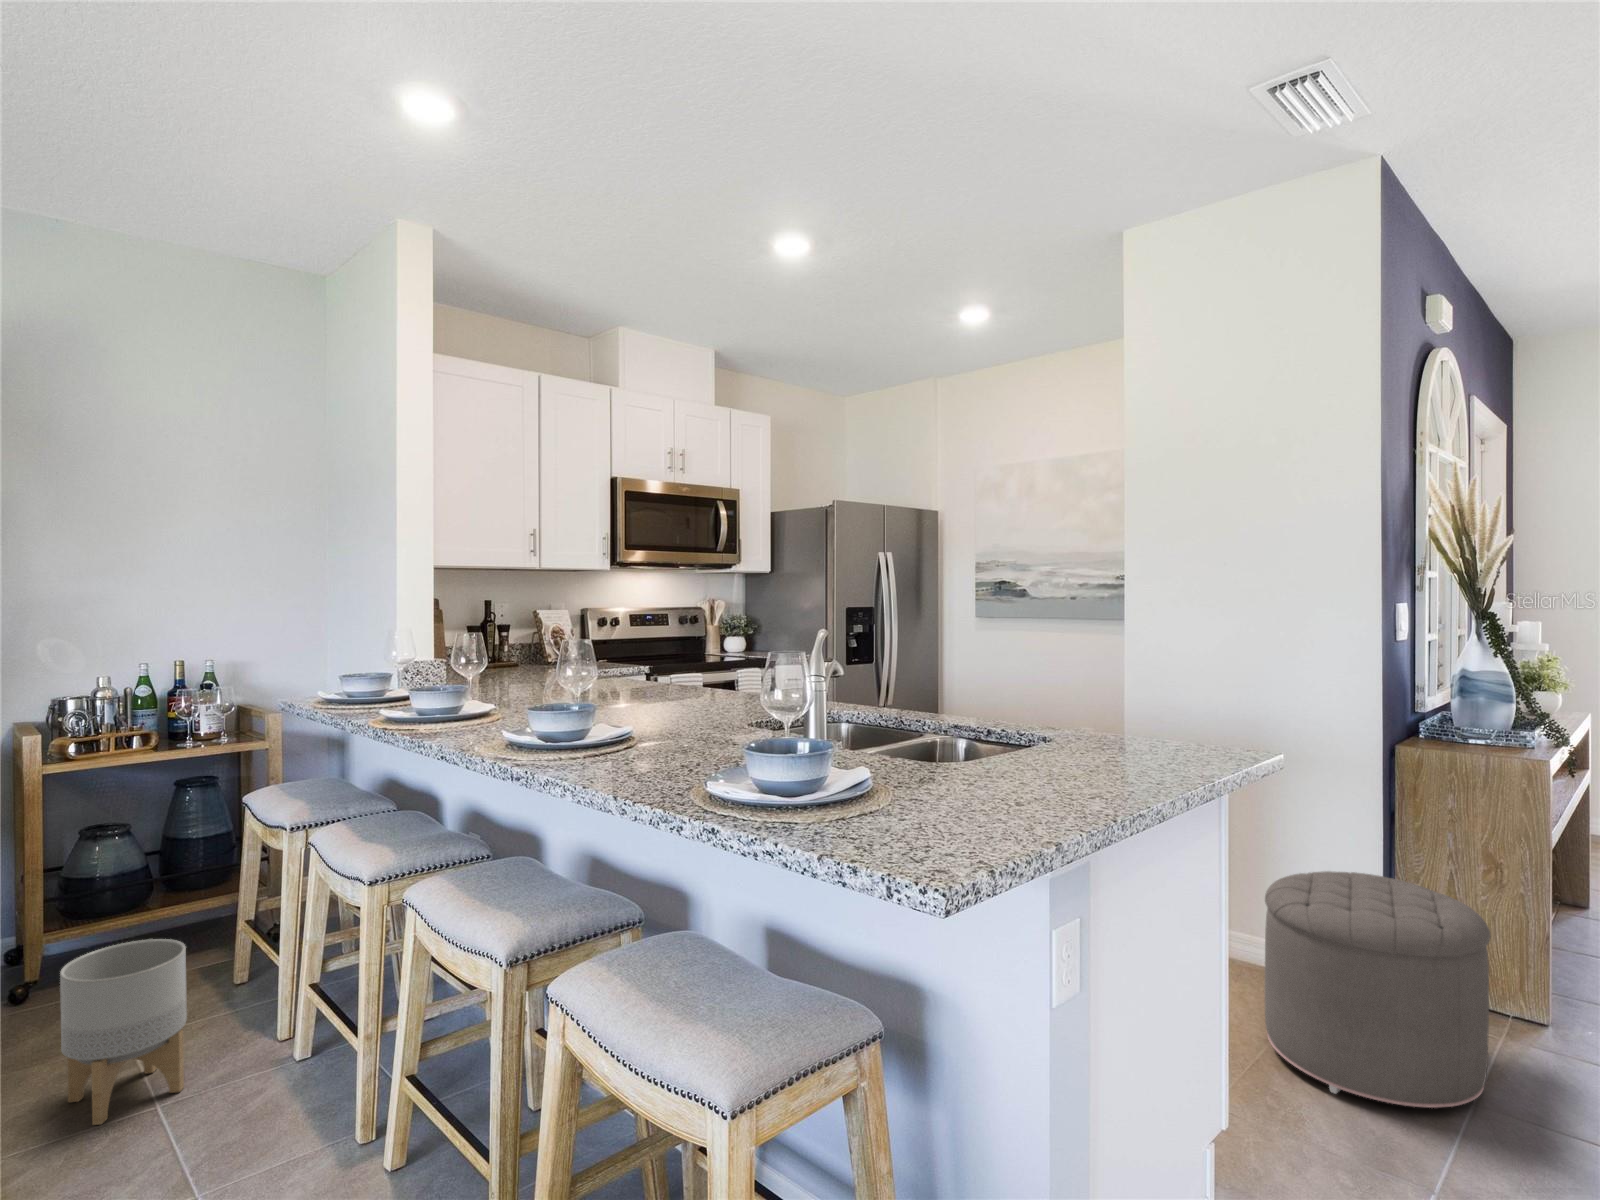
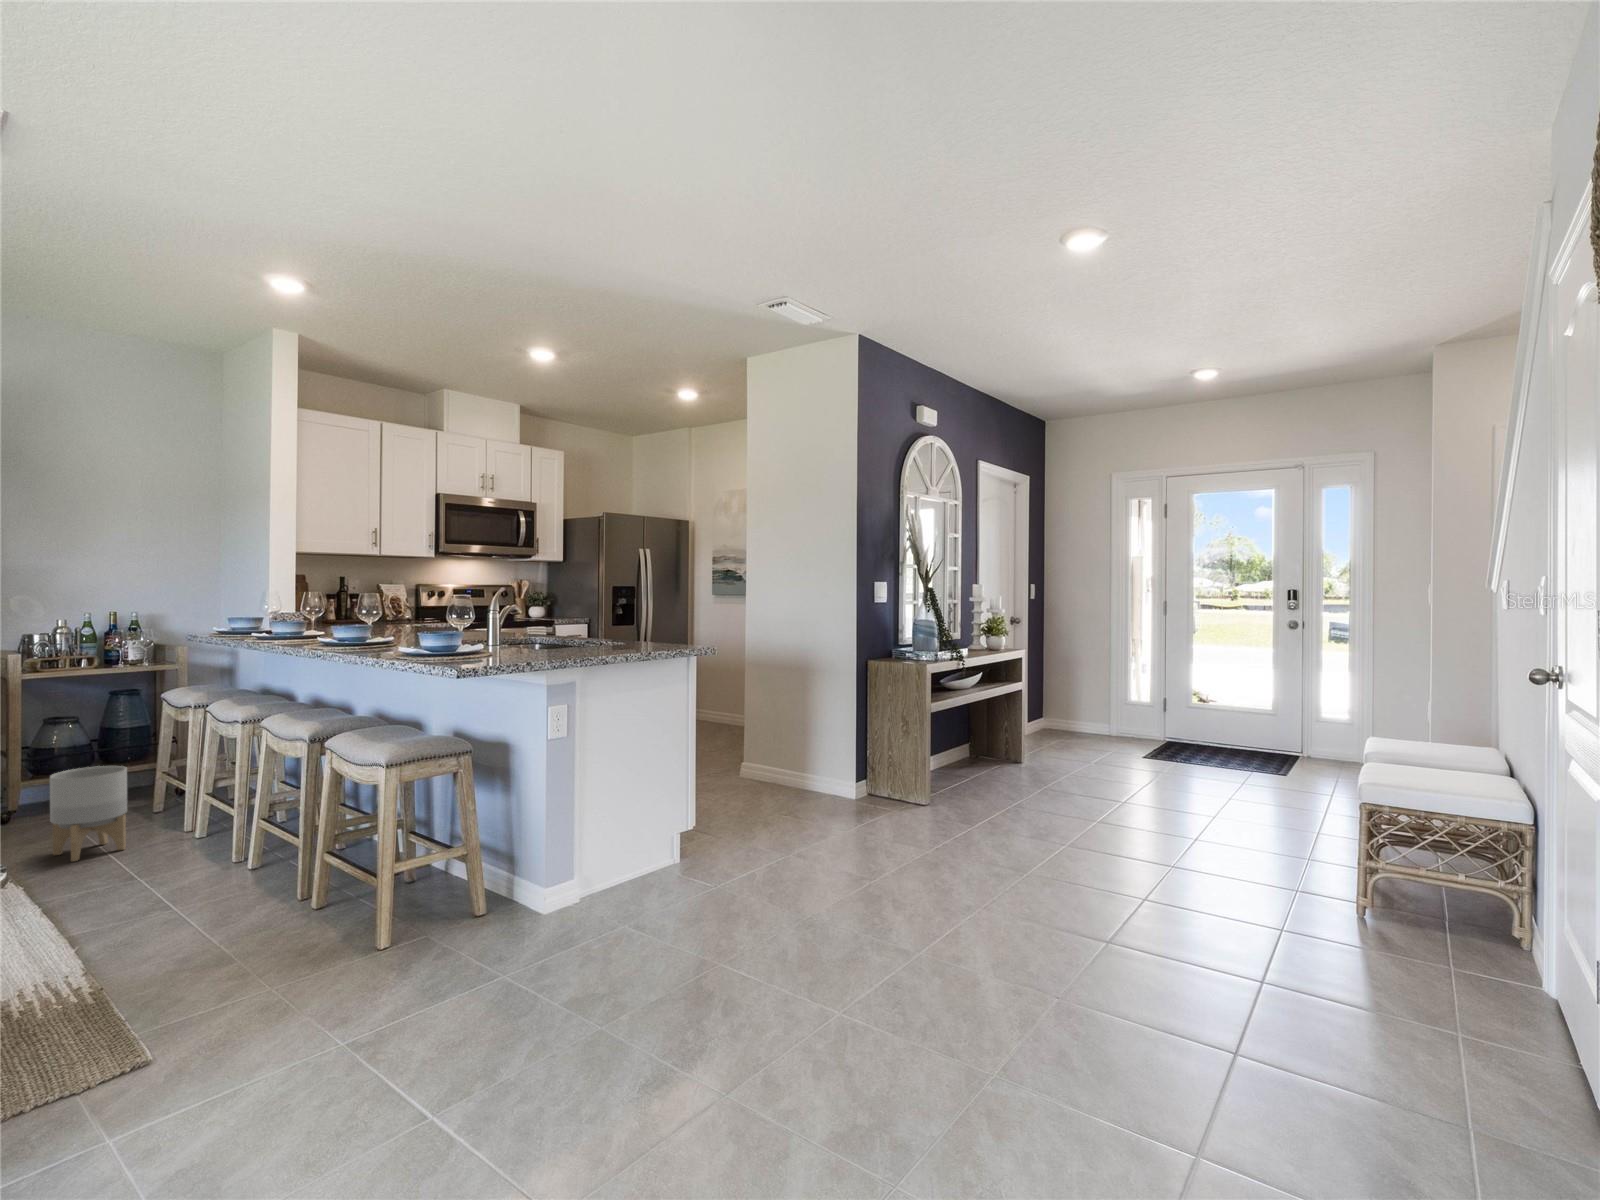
ottoman: present [1265,871,1491,1108] -> none [772,724,874,830]

